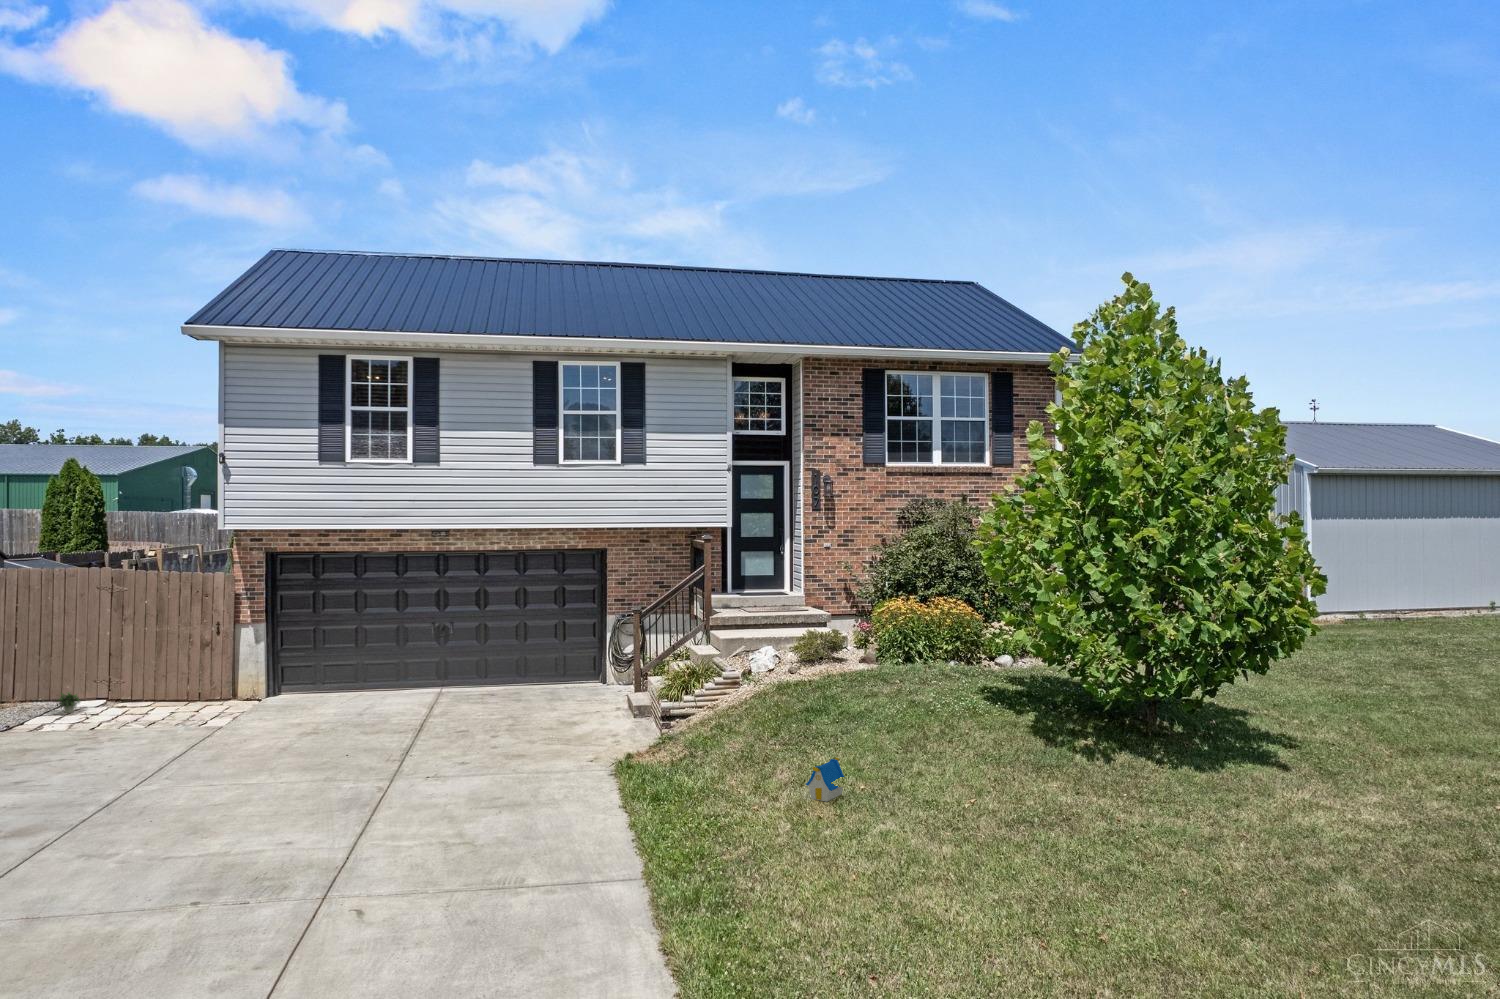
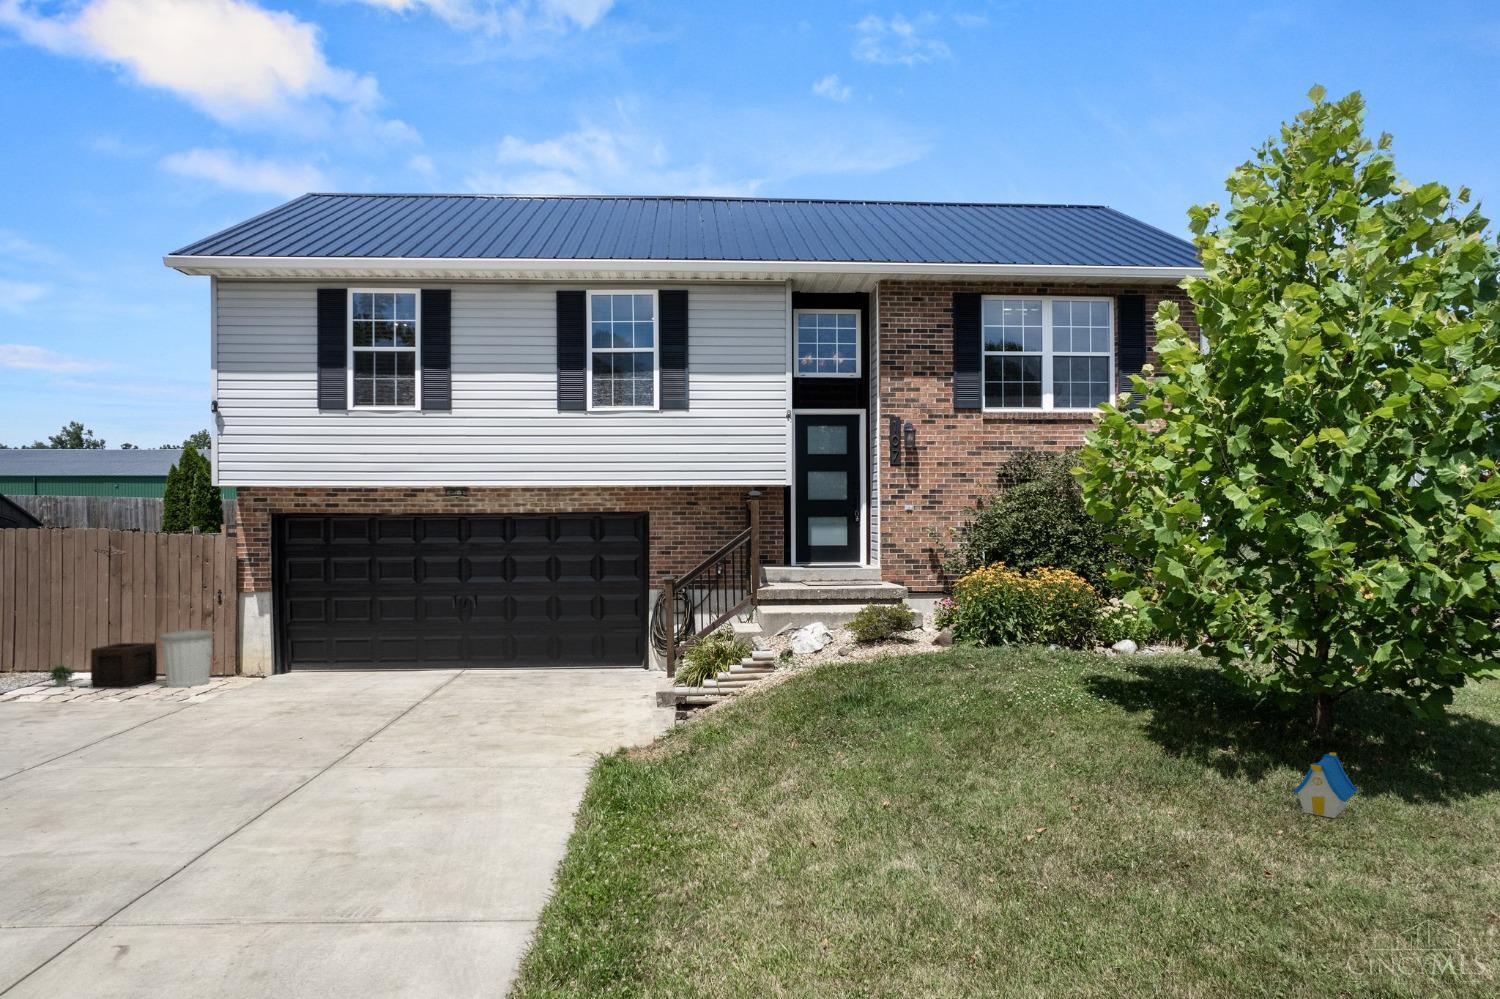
trash can: none [169,657,218,712] -> present [160,629,214,688]
wooden crate: none [102,671,161,715] -> present [90,643,157,689]
toy house: present [806,758,844,802] -> present [1292,752,1358,818]

